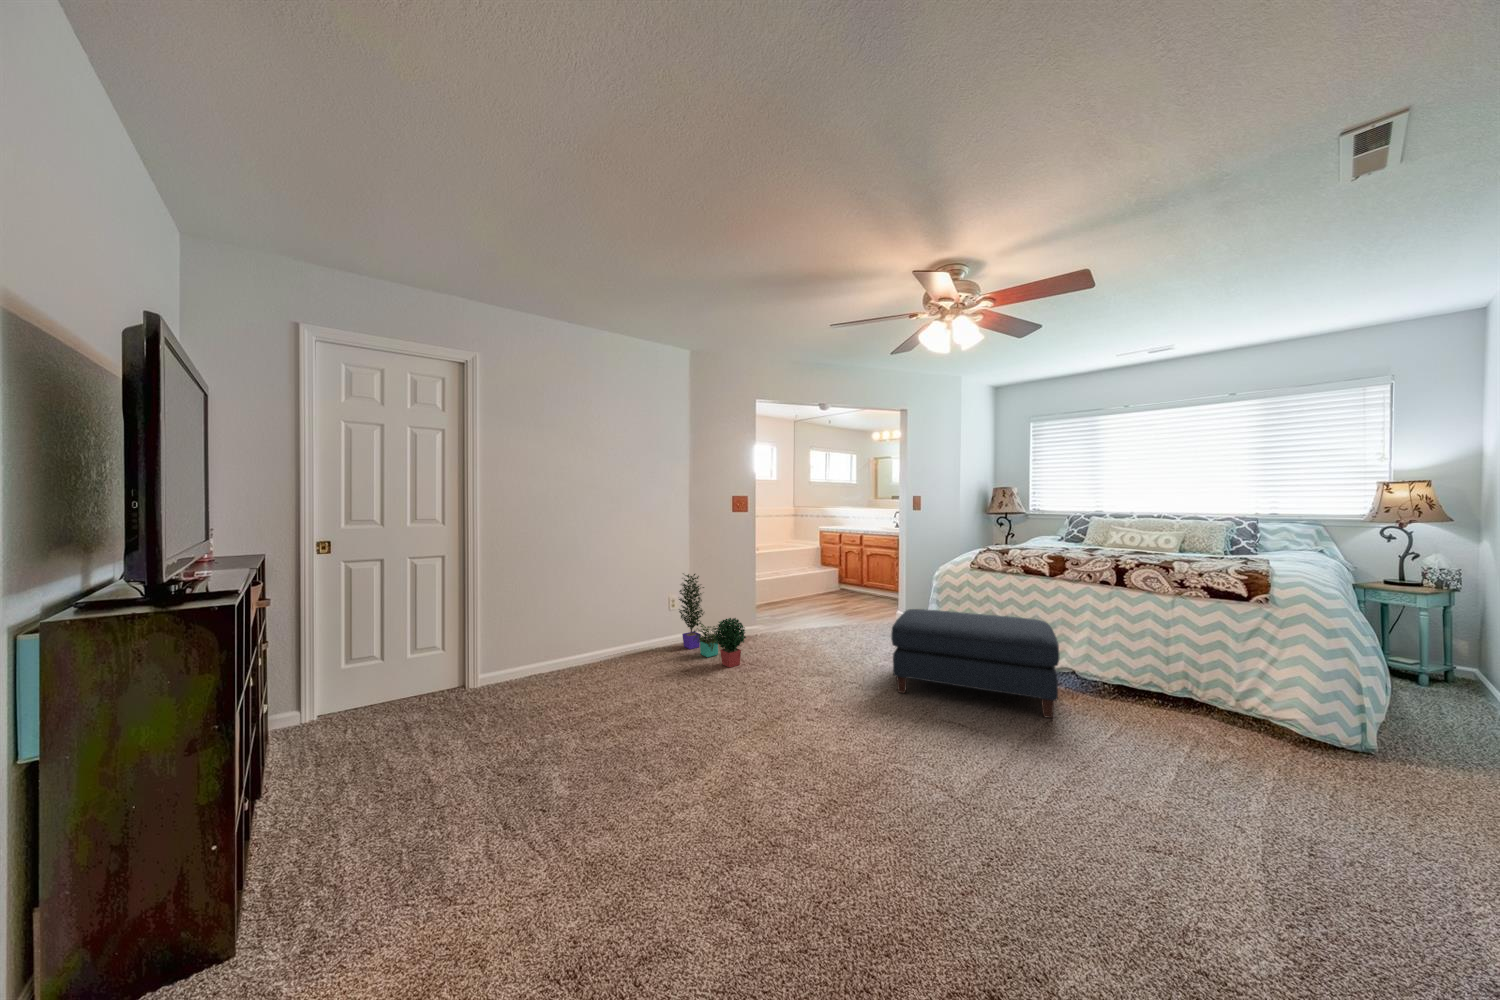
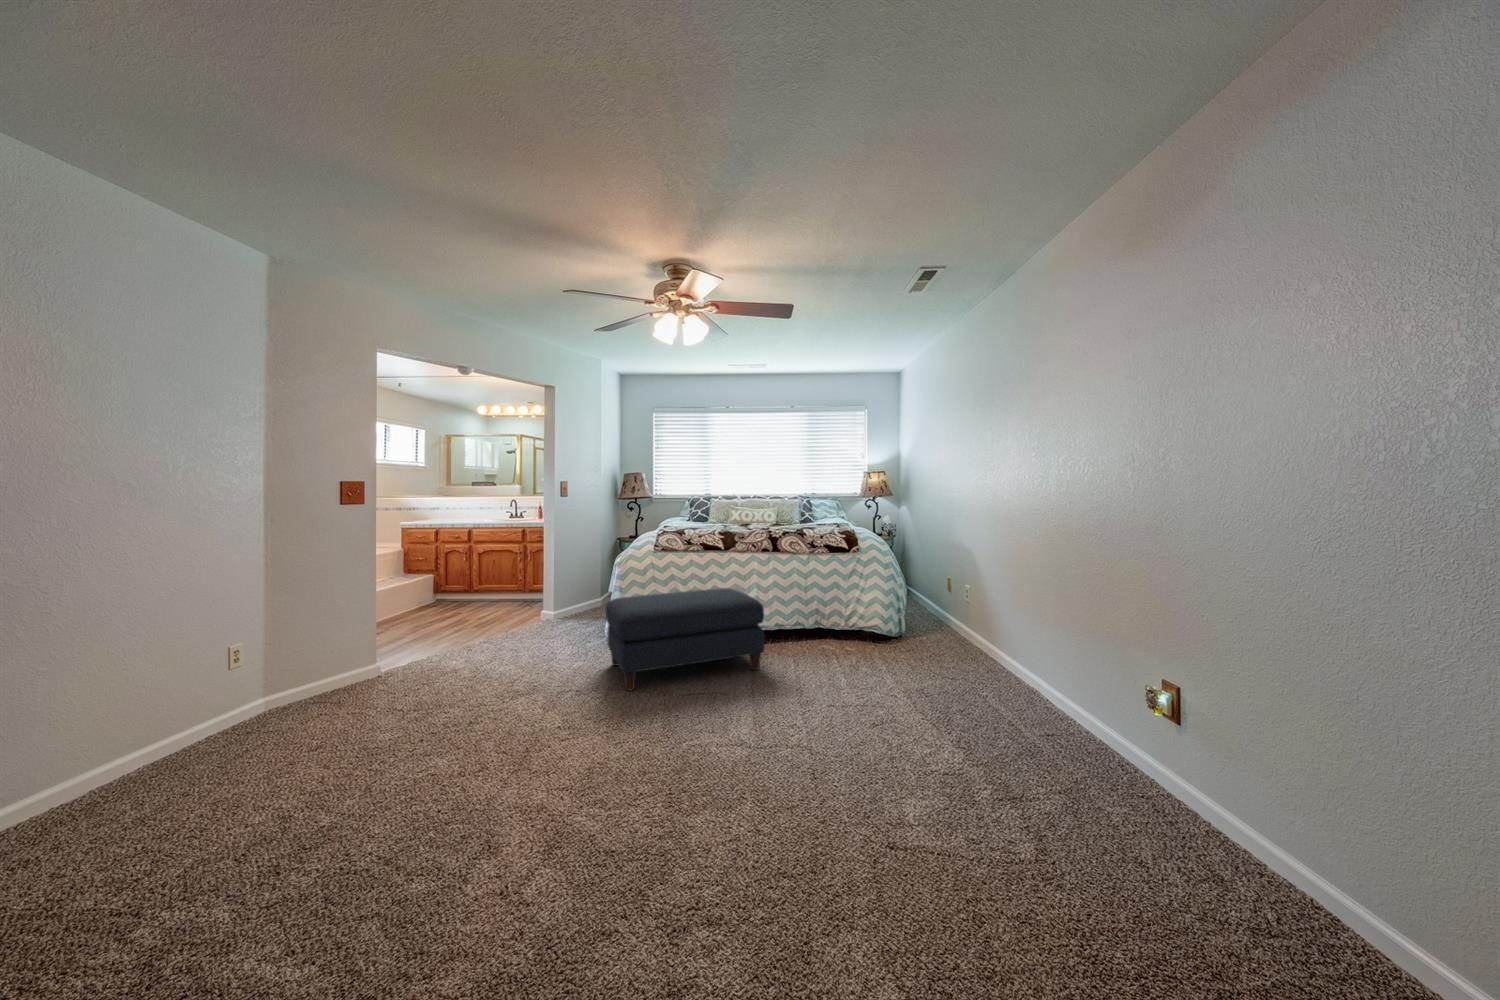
potted plant: present [679,574,746,668] -> none [202,601,394,741]

